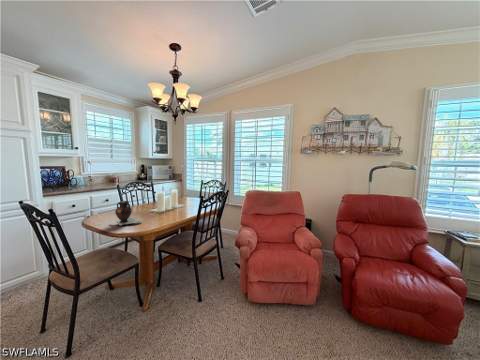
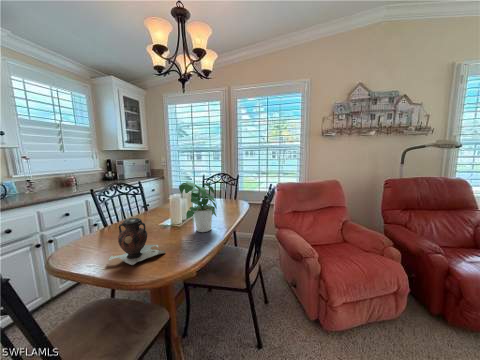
potted plant: none [158,183,183,217] -> present [179,181,217,232]

